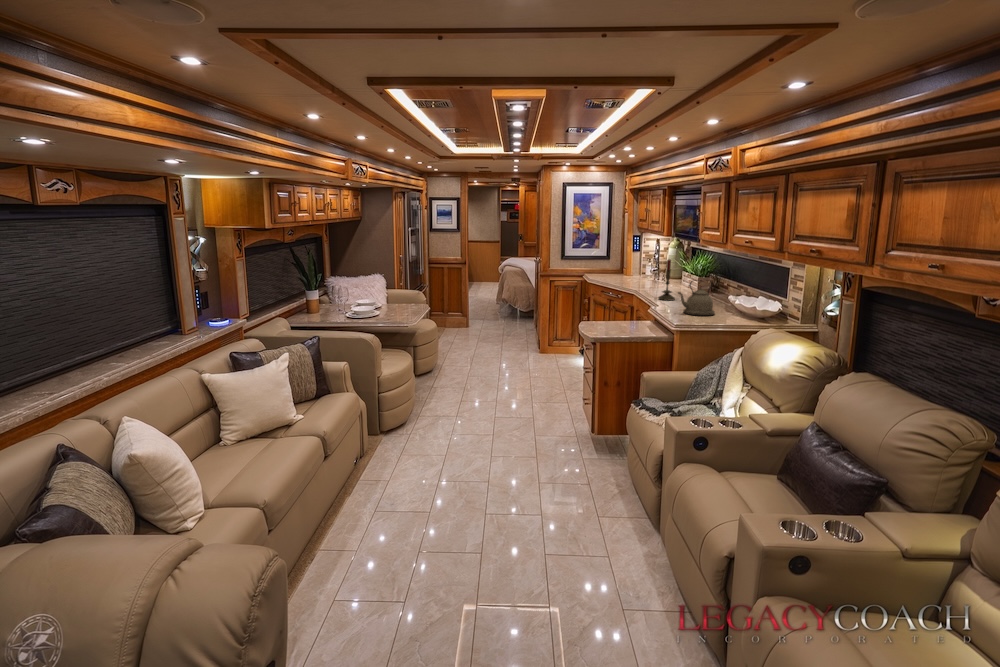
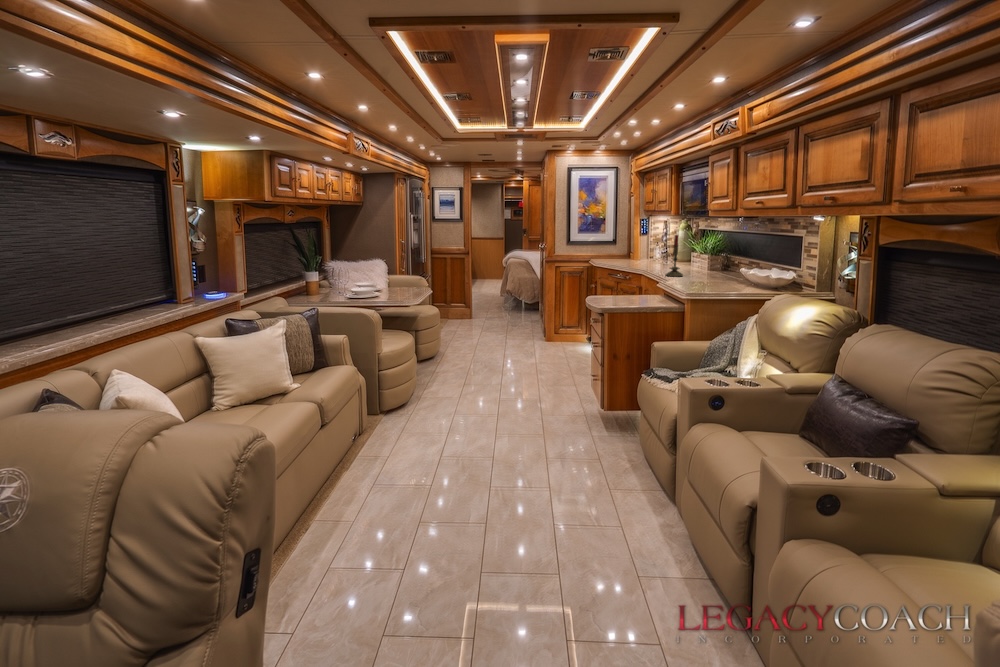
kettle: present [678,280,715,316] -> none [686,251,725,287]

